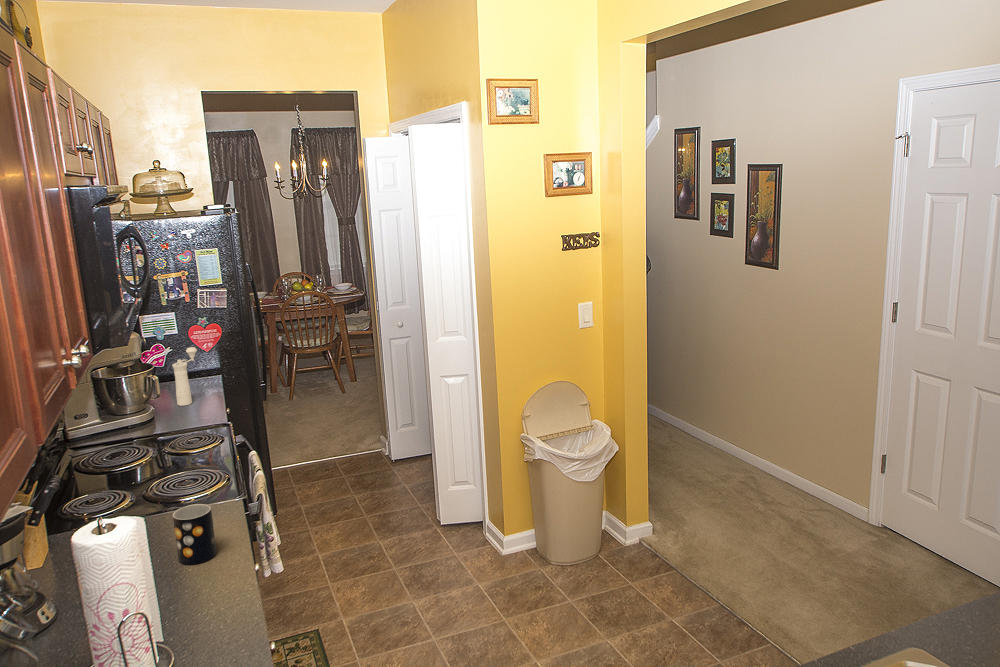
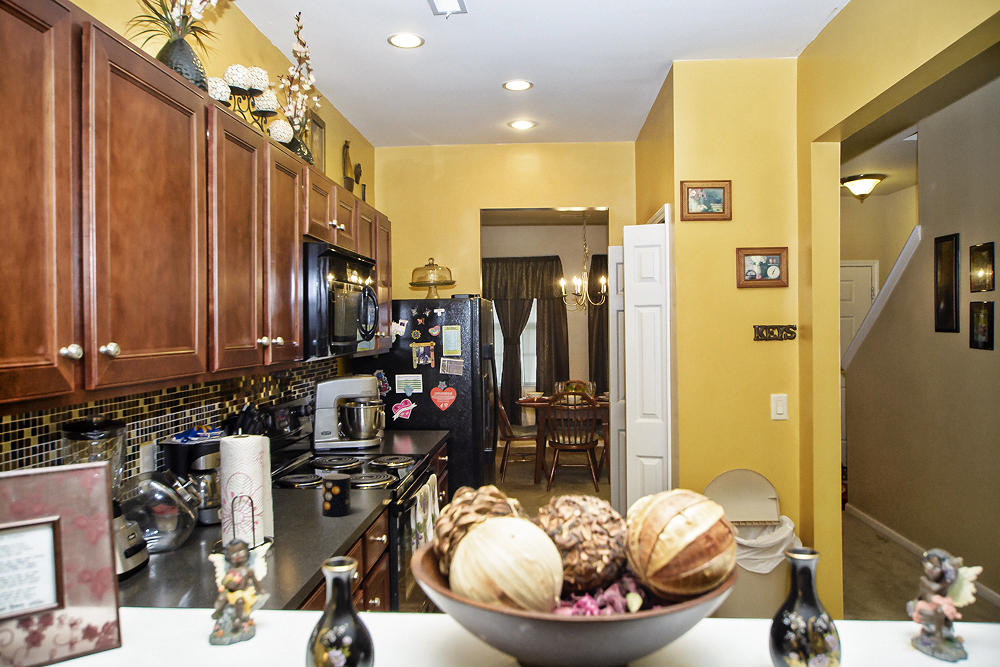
pepper mill: present [172,347,197,406] -> none [403,399,426,444]

